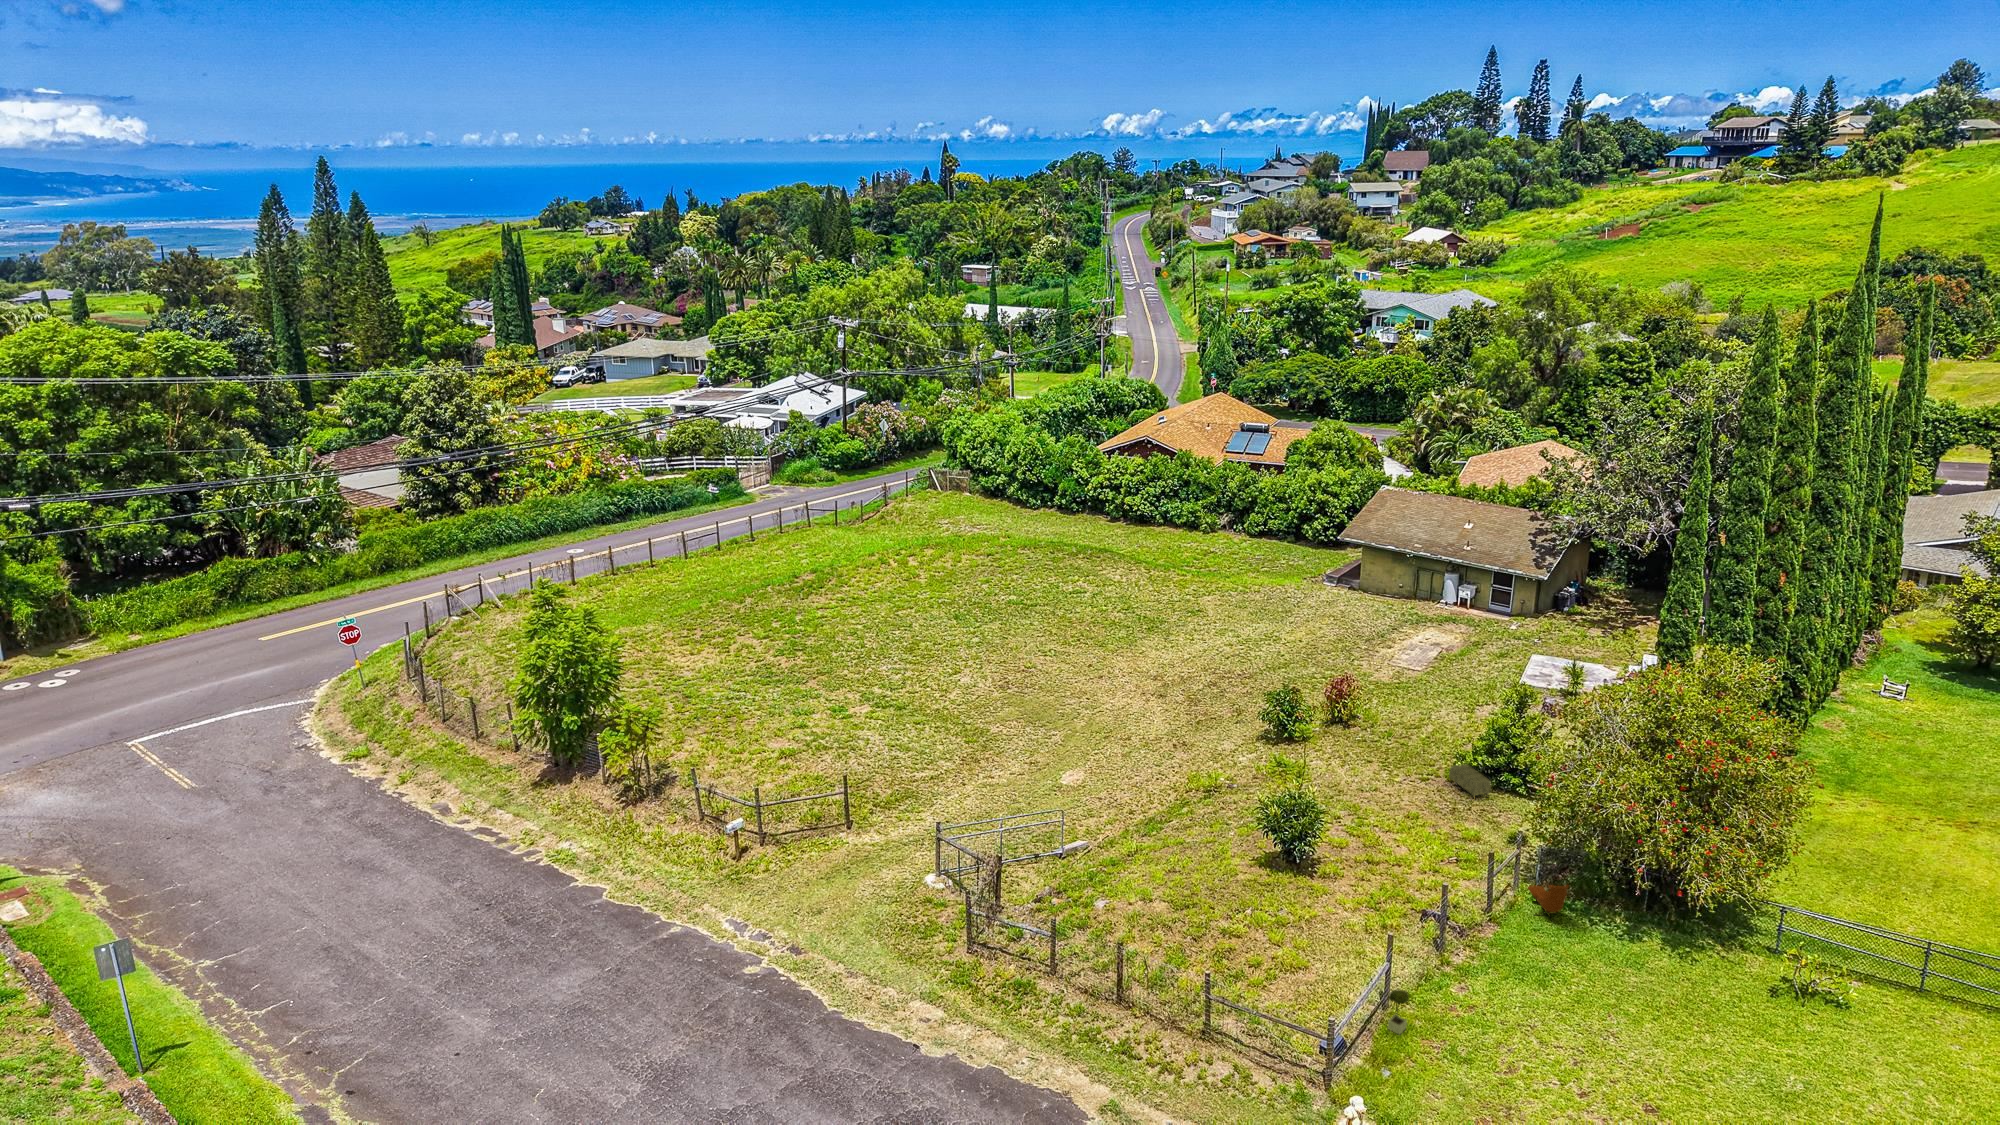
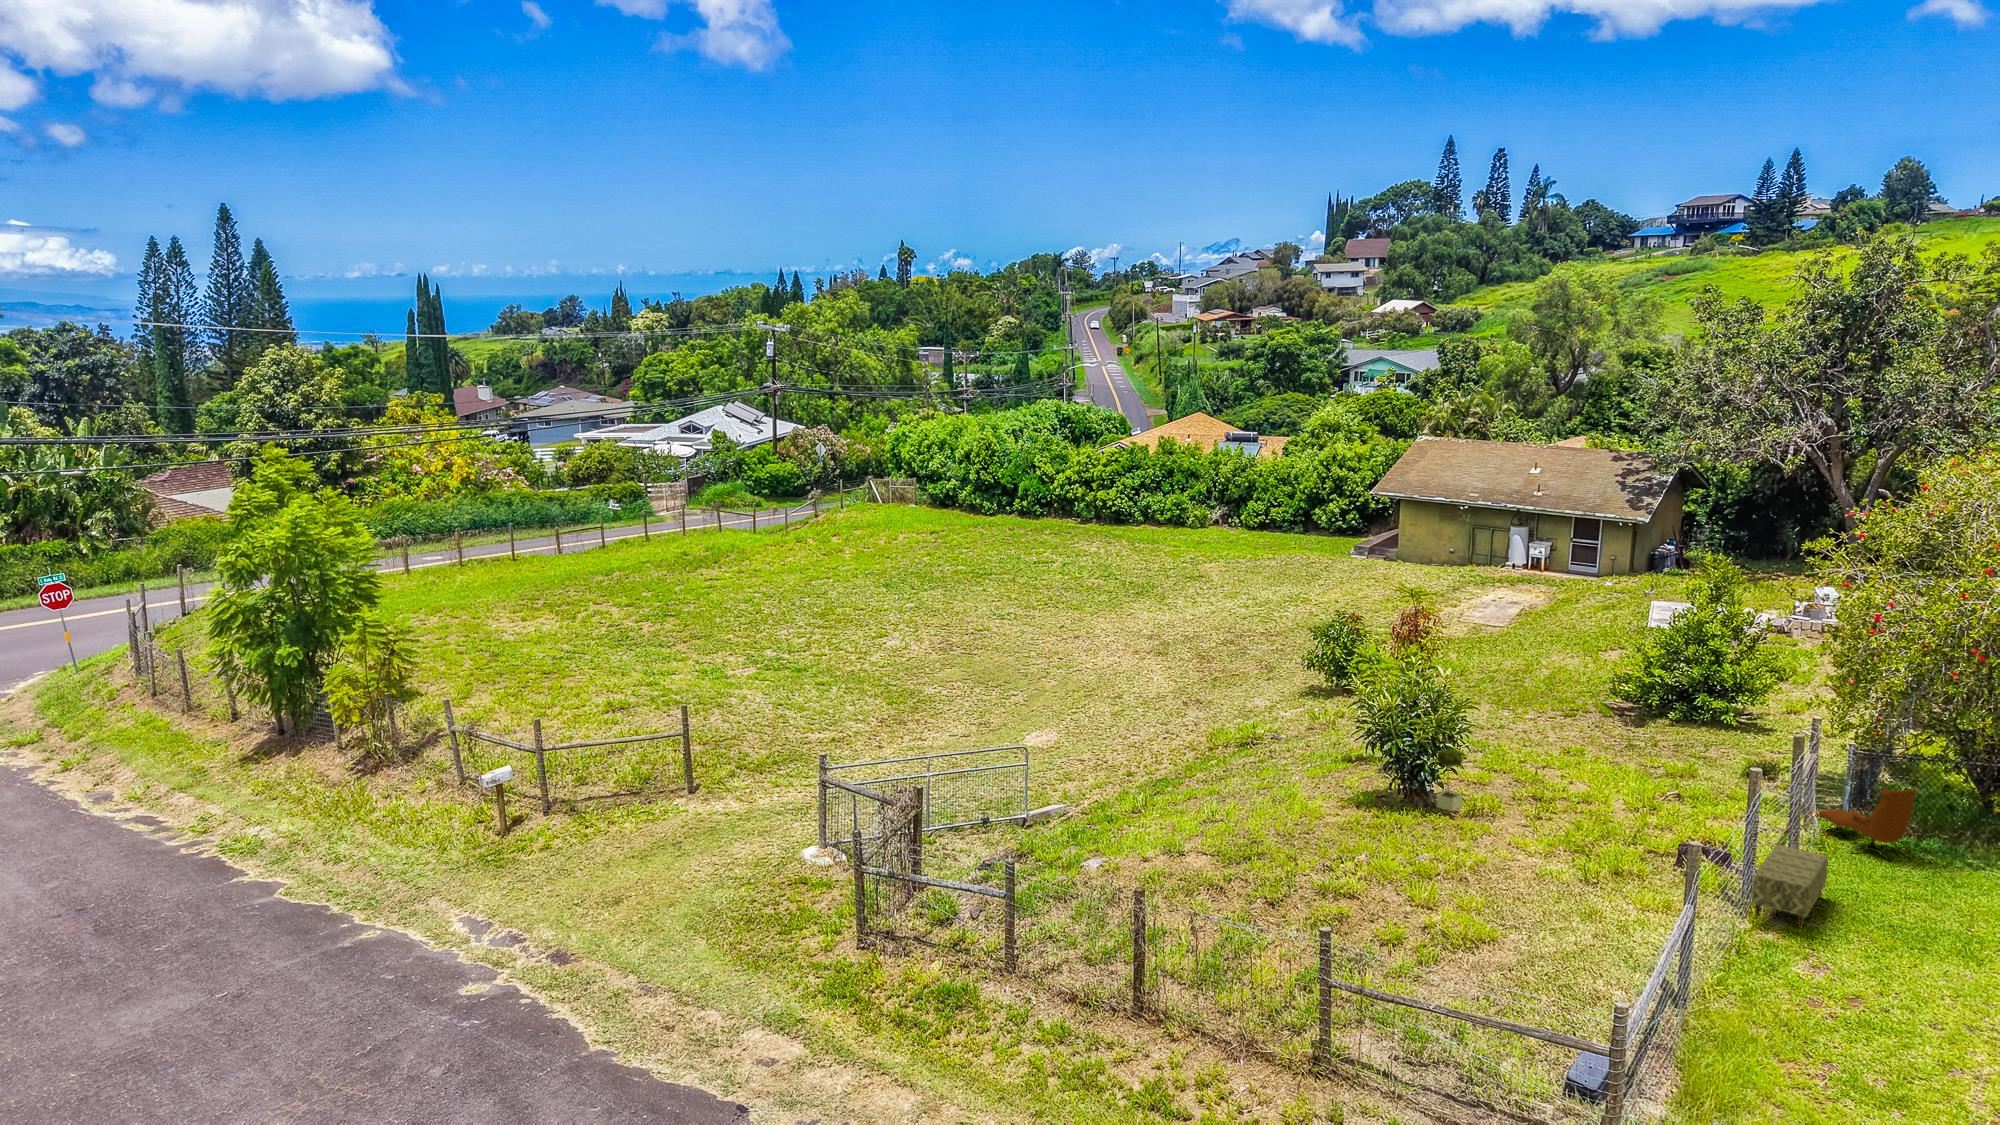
bench: present [1449,764,1491,799] -> present [1752,845,1828,928]
potted tree: present [1388,989,1409,1034] -> present [1437,749,1463,812]

